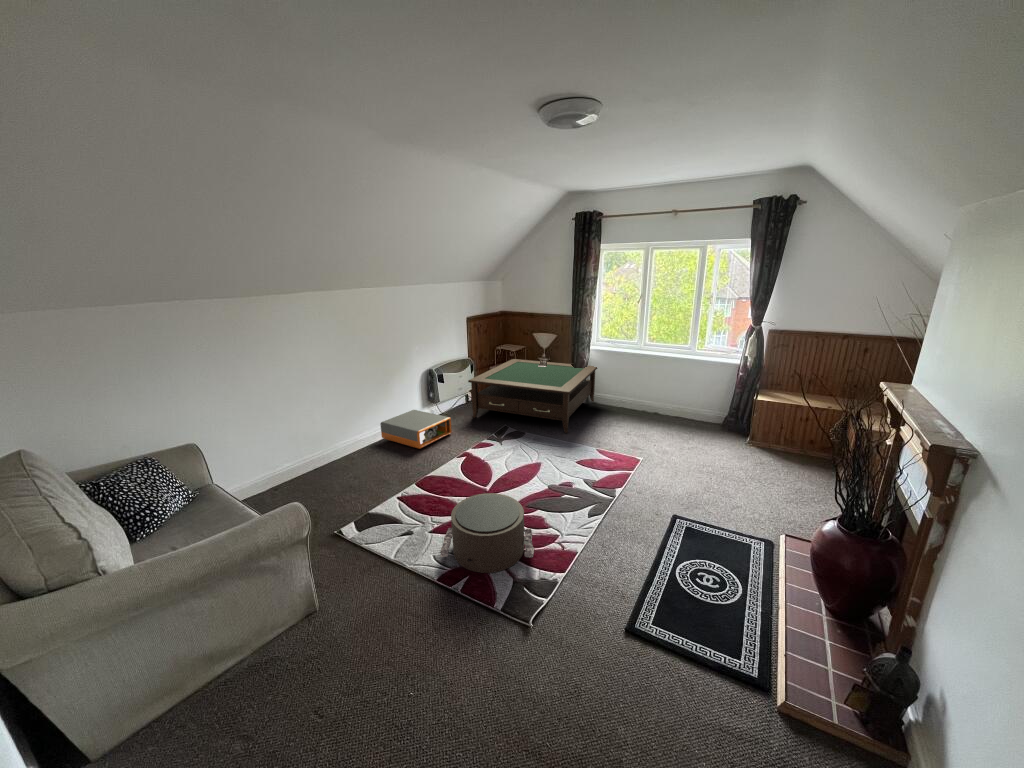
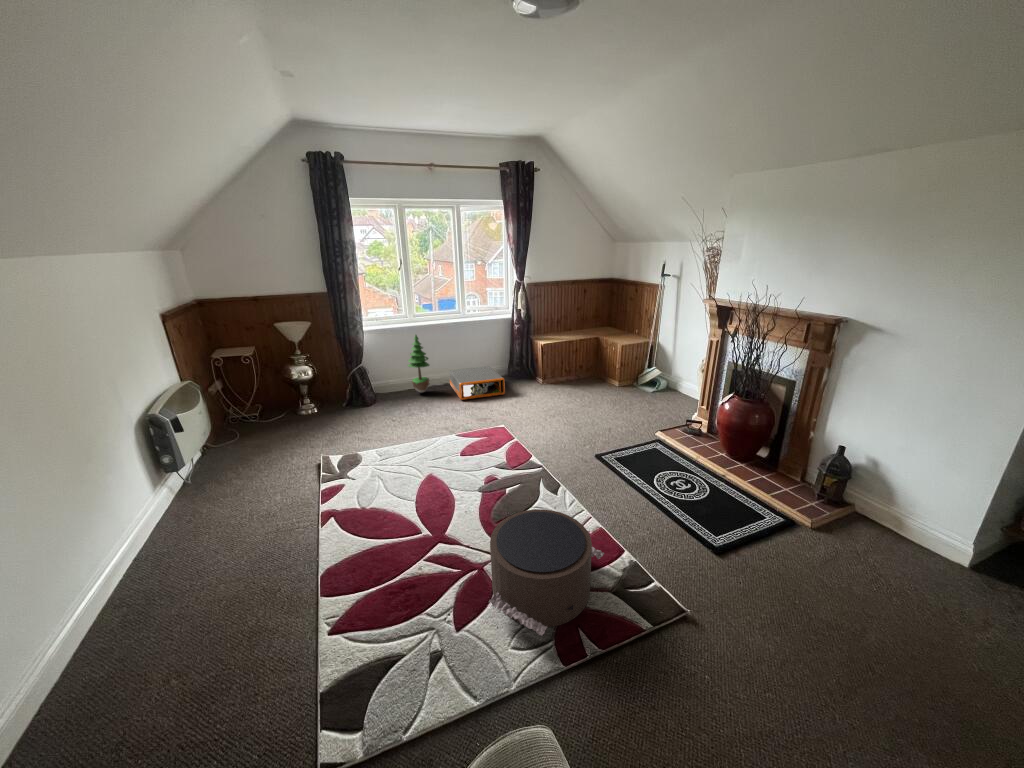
coffee table: present [468,359,597,433] -> none [226,352,406,471]
potted tree: none [616,359,636,411] -> present [408,335,430,393]
storage box: present [380,410,452,449] -> present [449,366,505,400]

